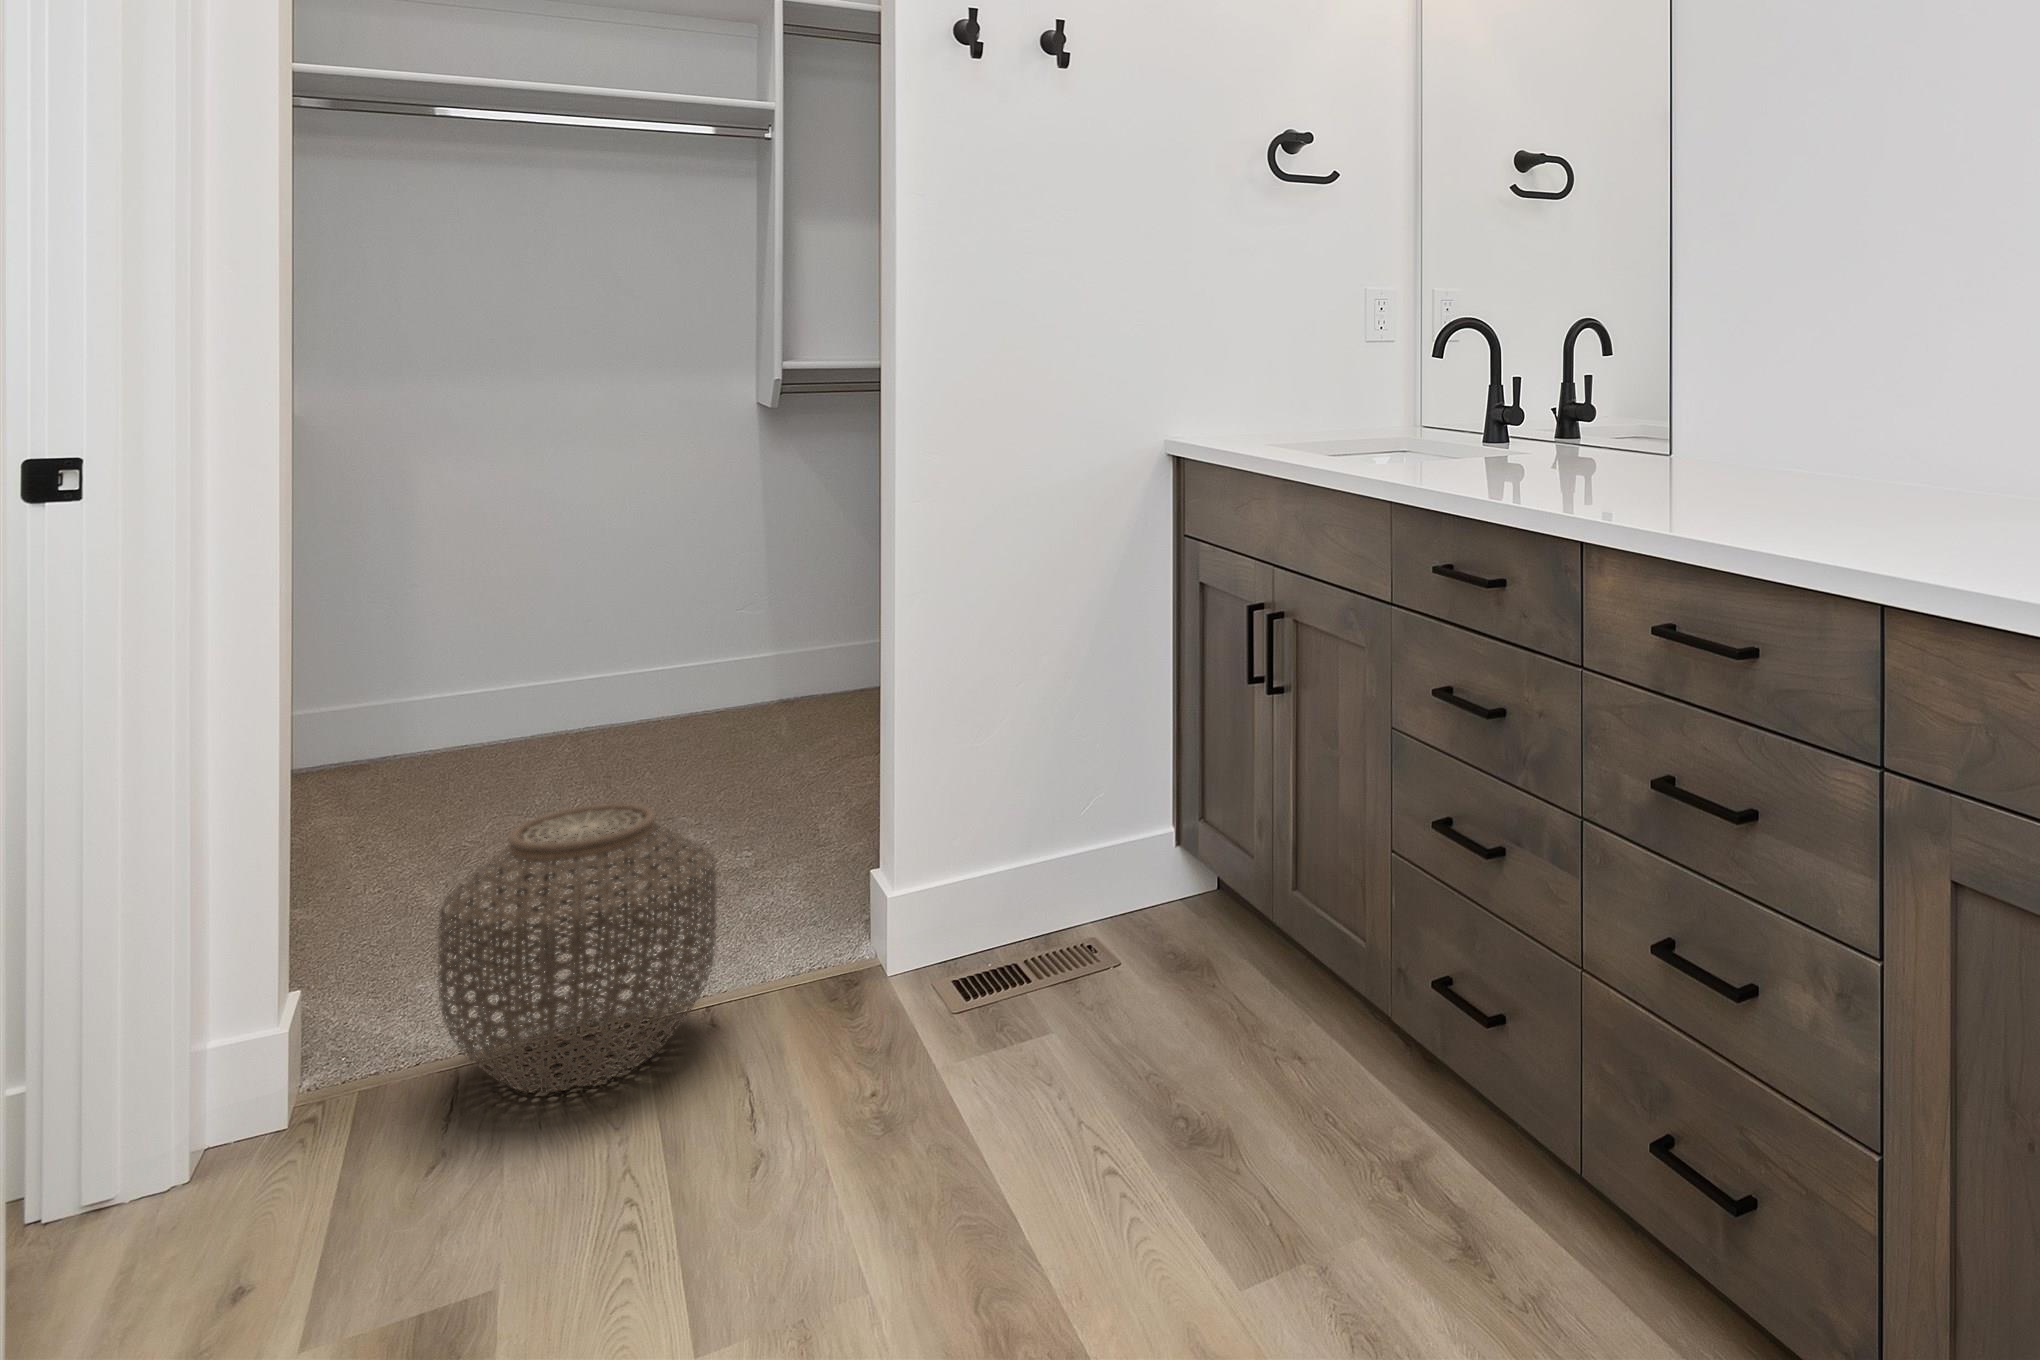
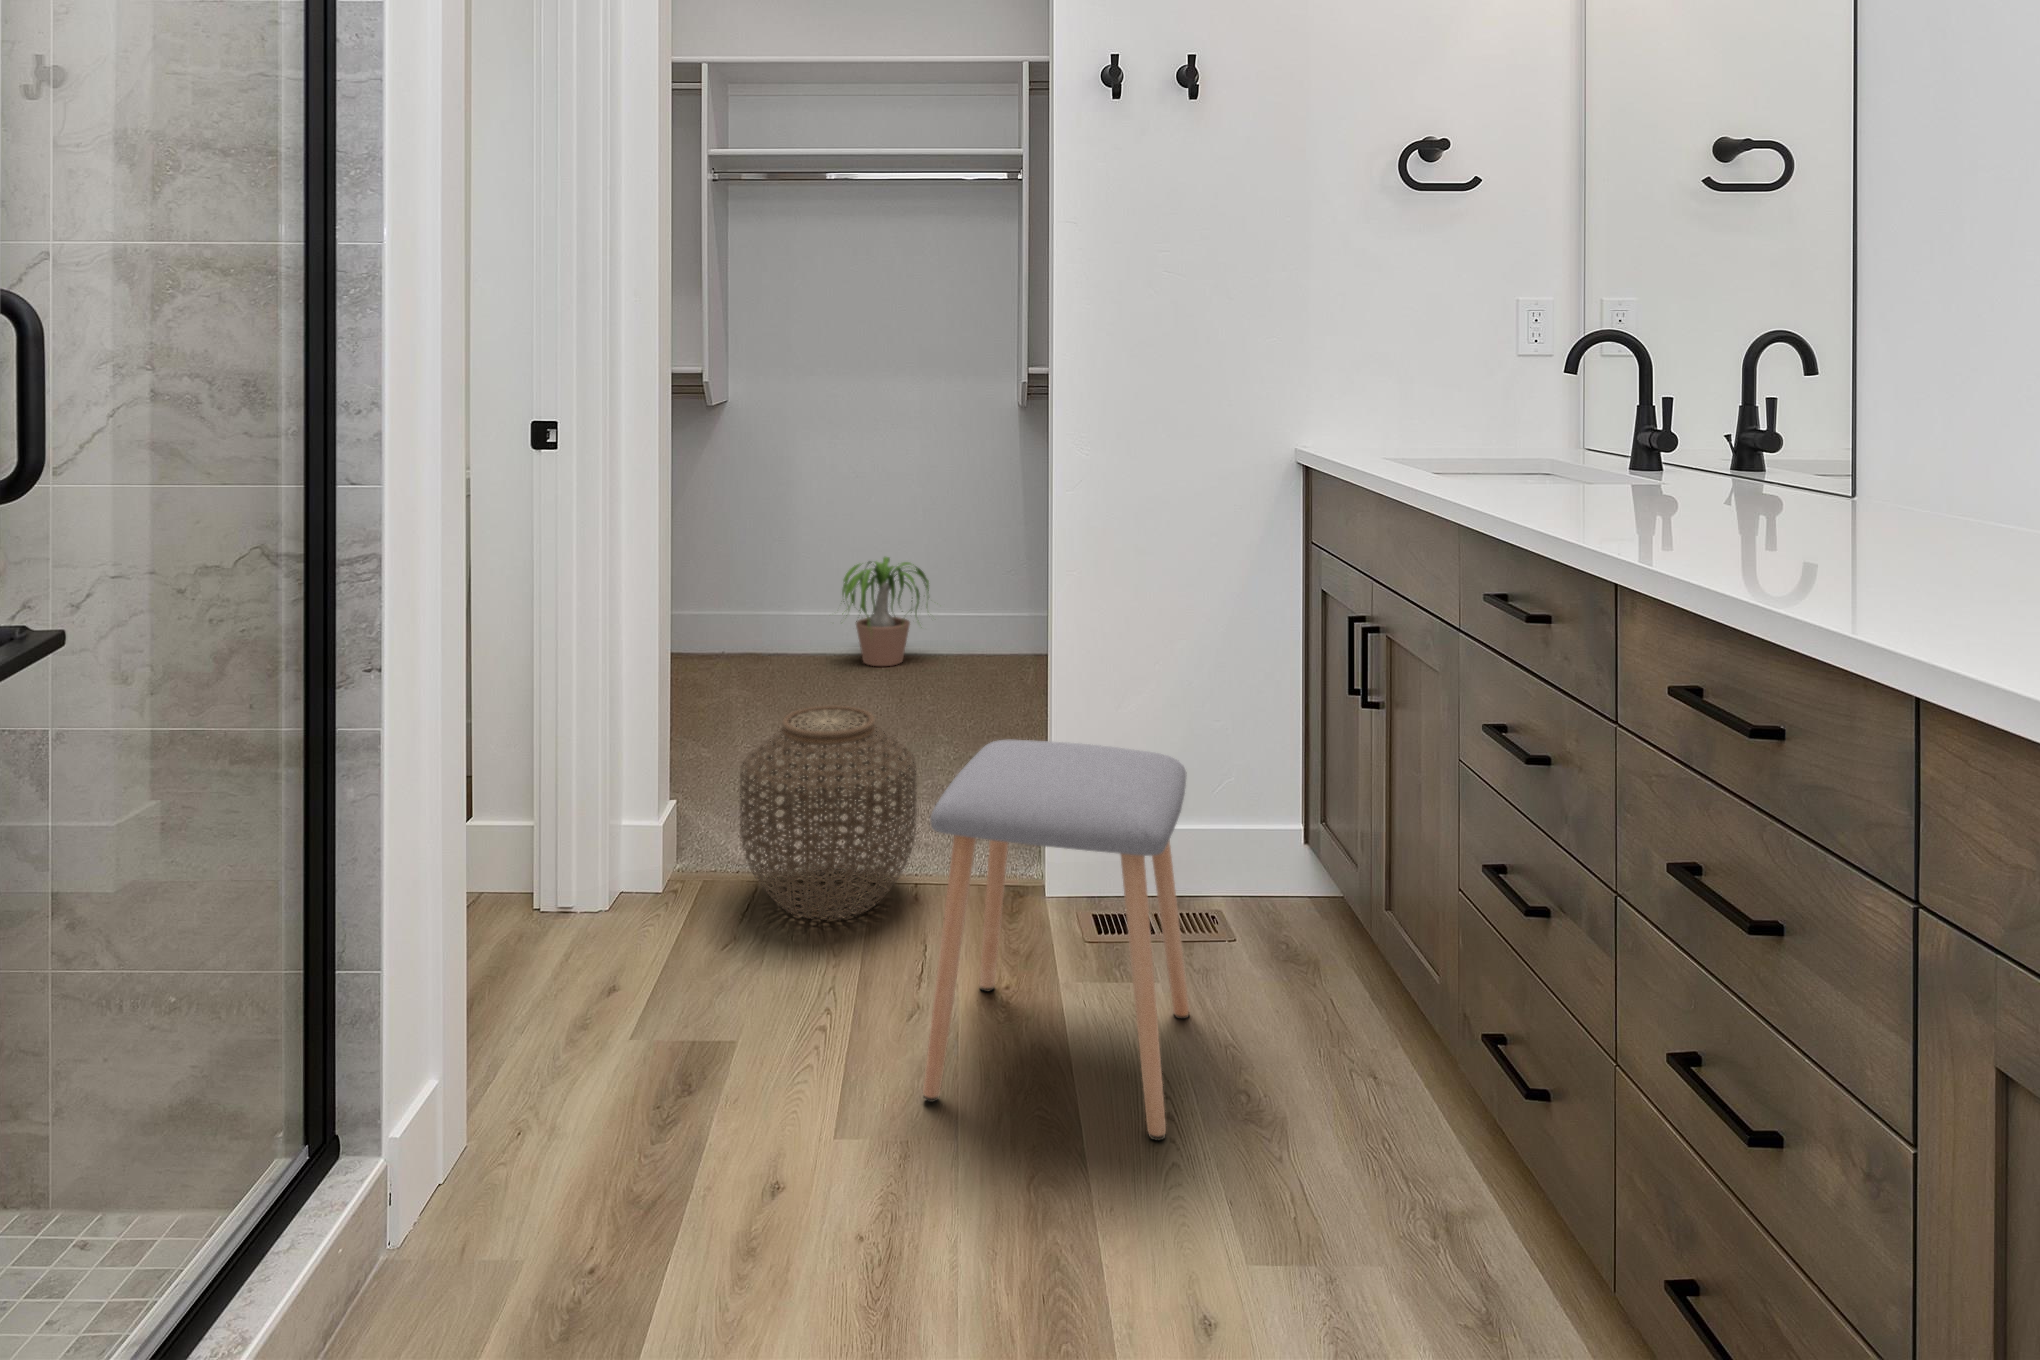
potted plant: none [430,623,631,773] -> present [842,557,929,666]
stool: none [829,773,1126,1228] -> present [923,739,1189,1140]

